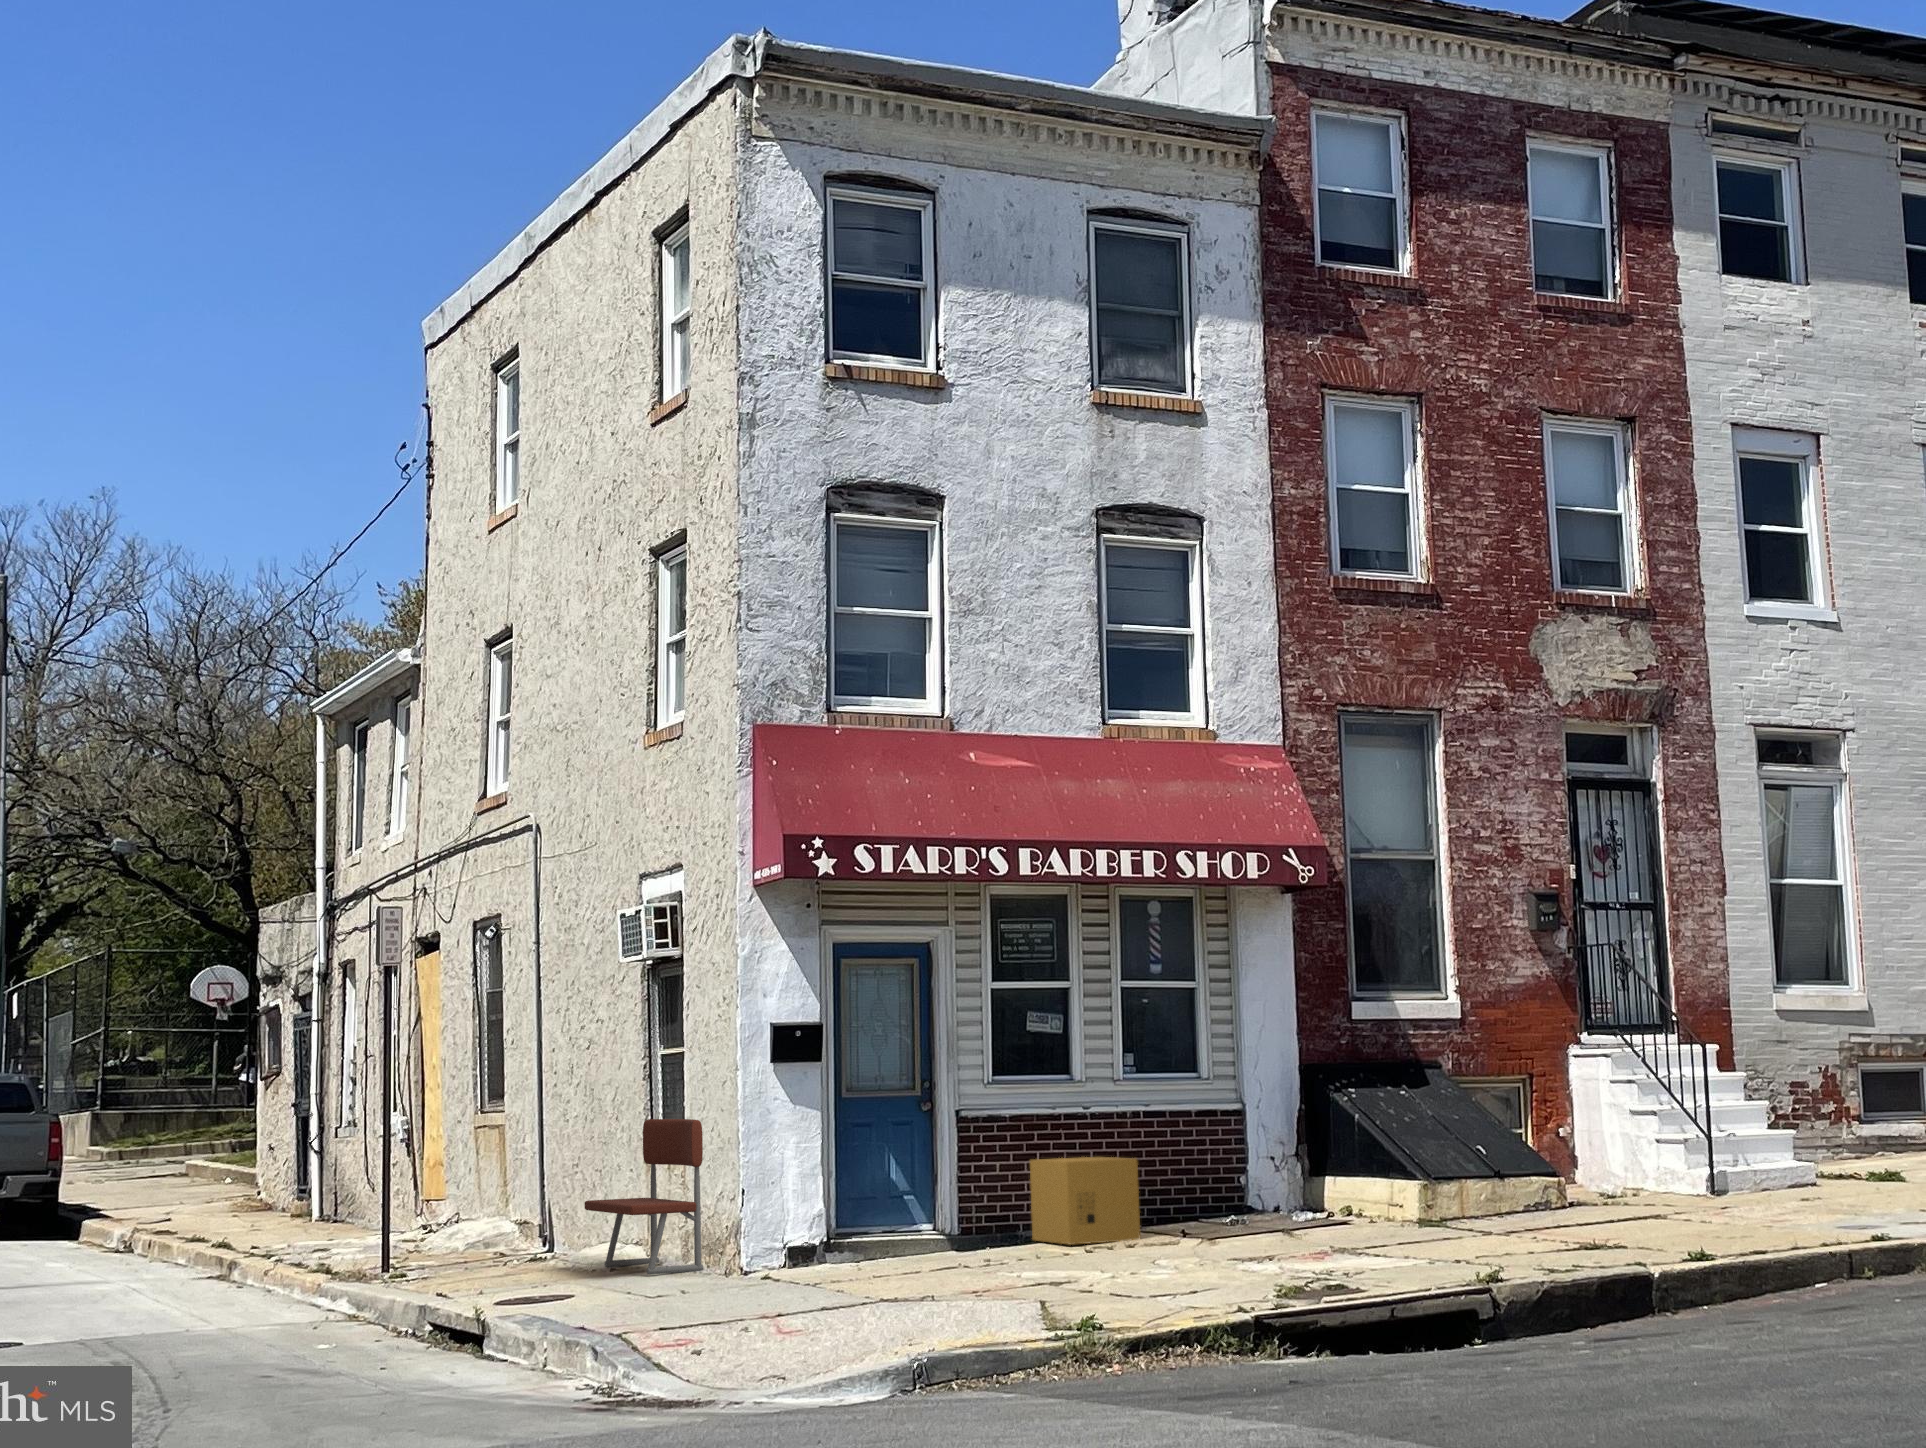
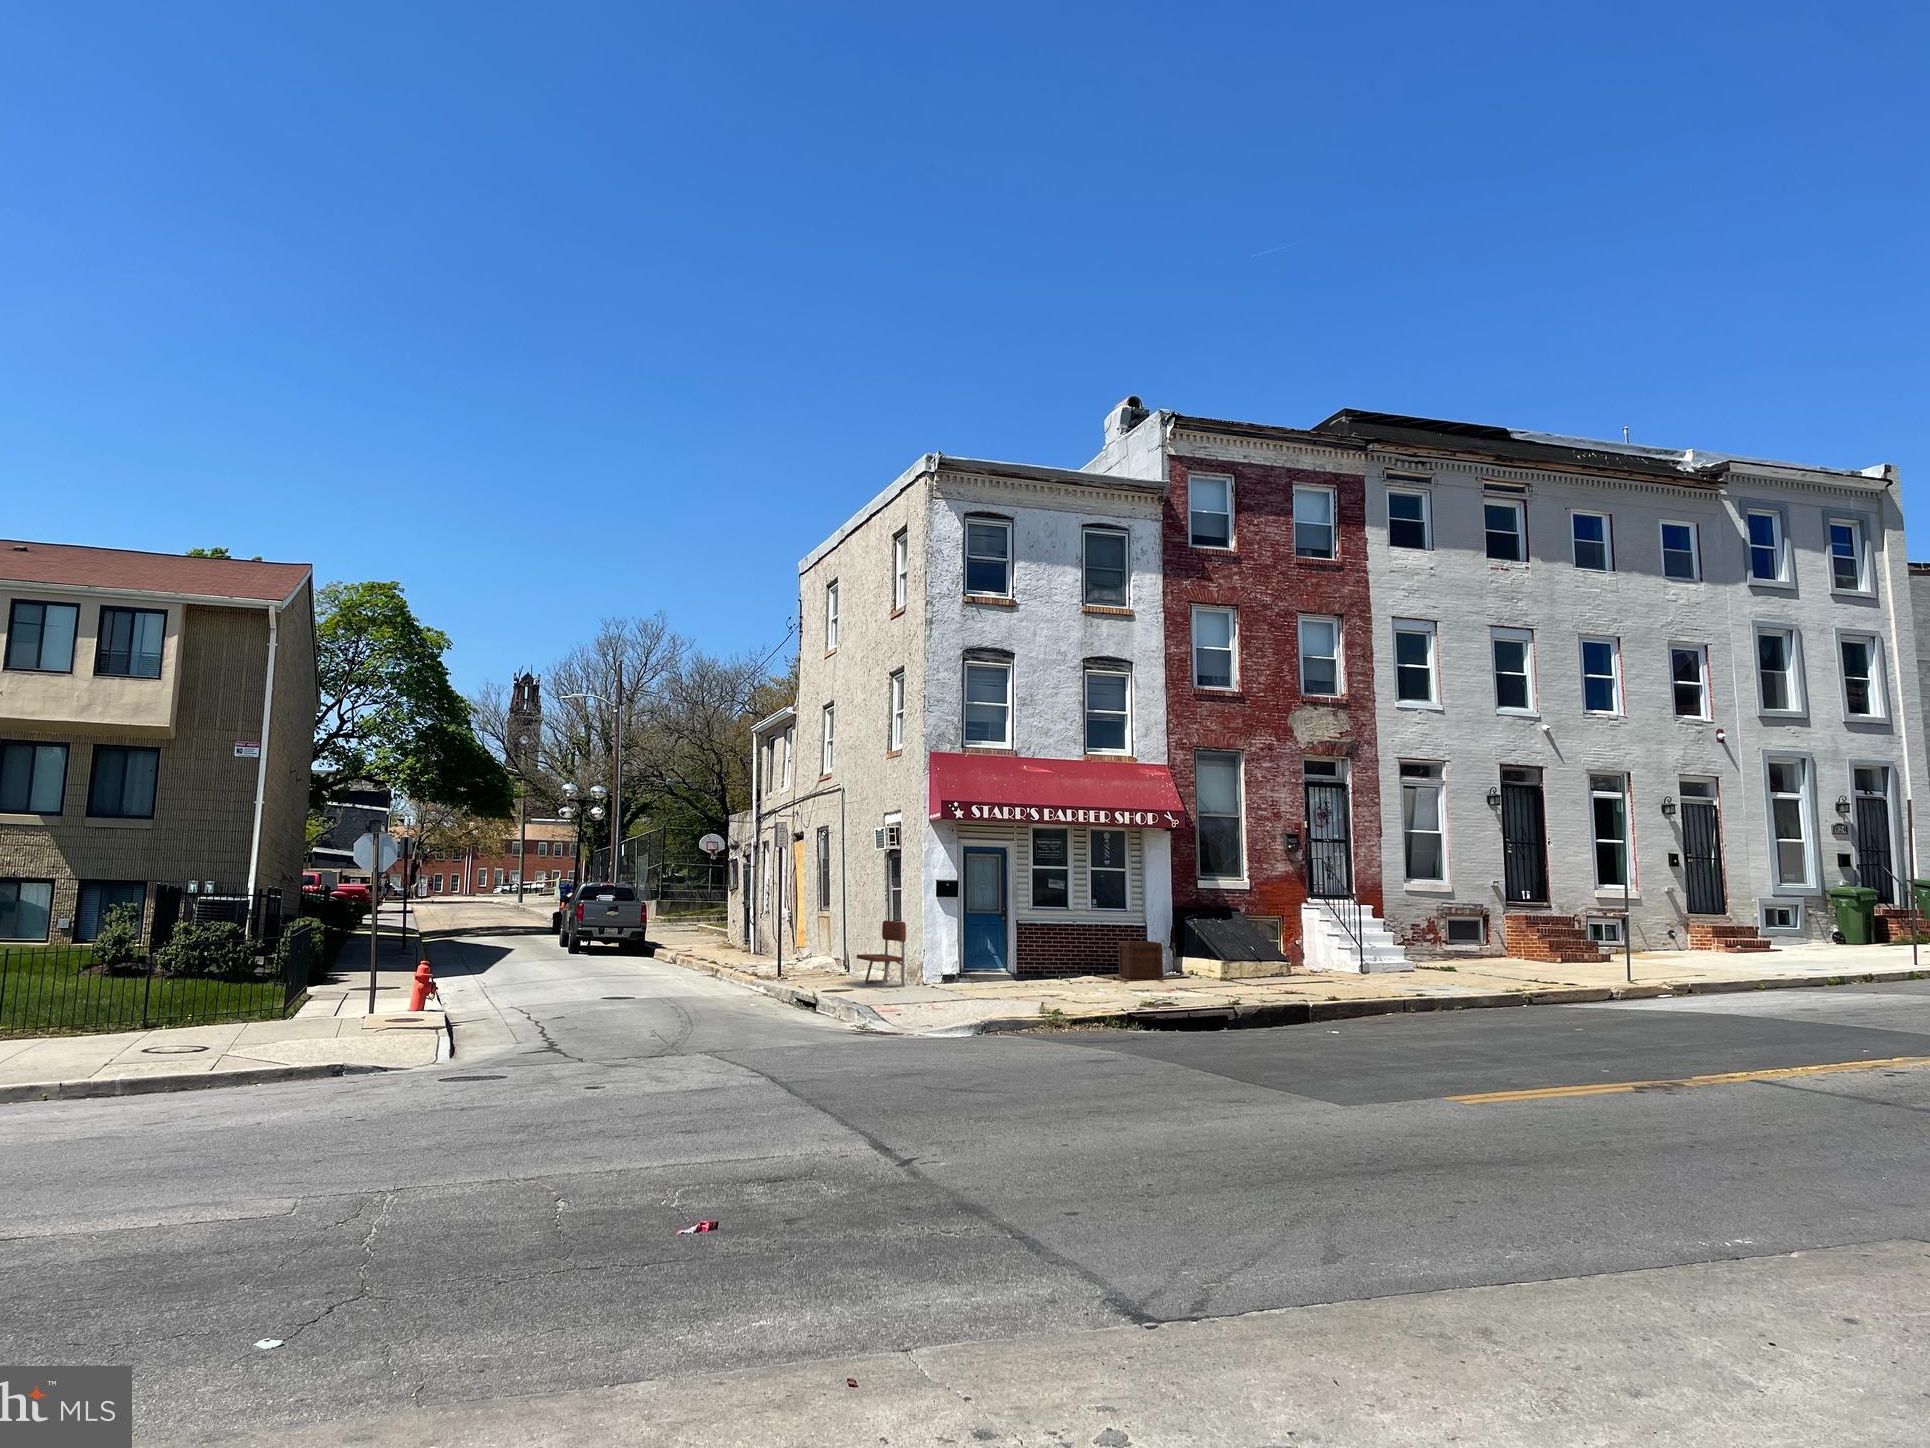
wooden crate: none [1184,1143,1289,1228] -> present [1118,941,1163,979]
cardboard box: present [1030,1157,1141,1245] -> none [1048,945,1095,983]

